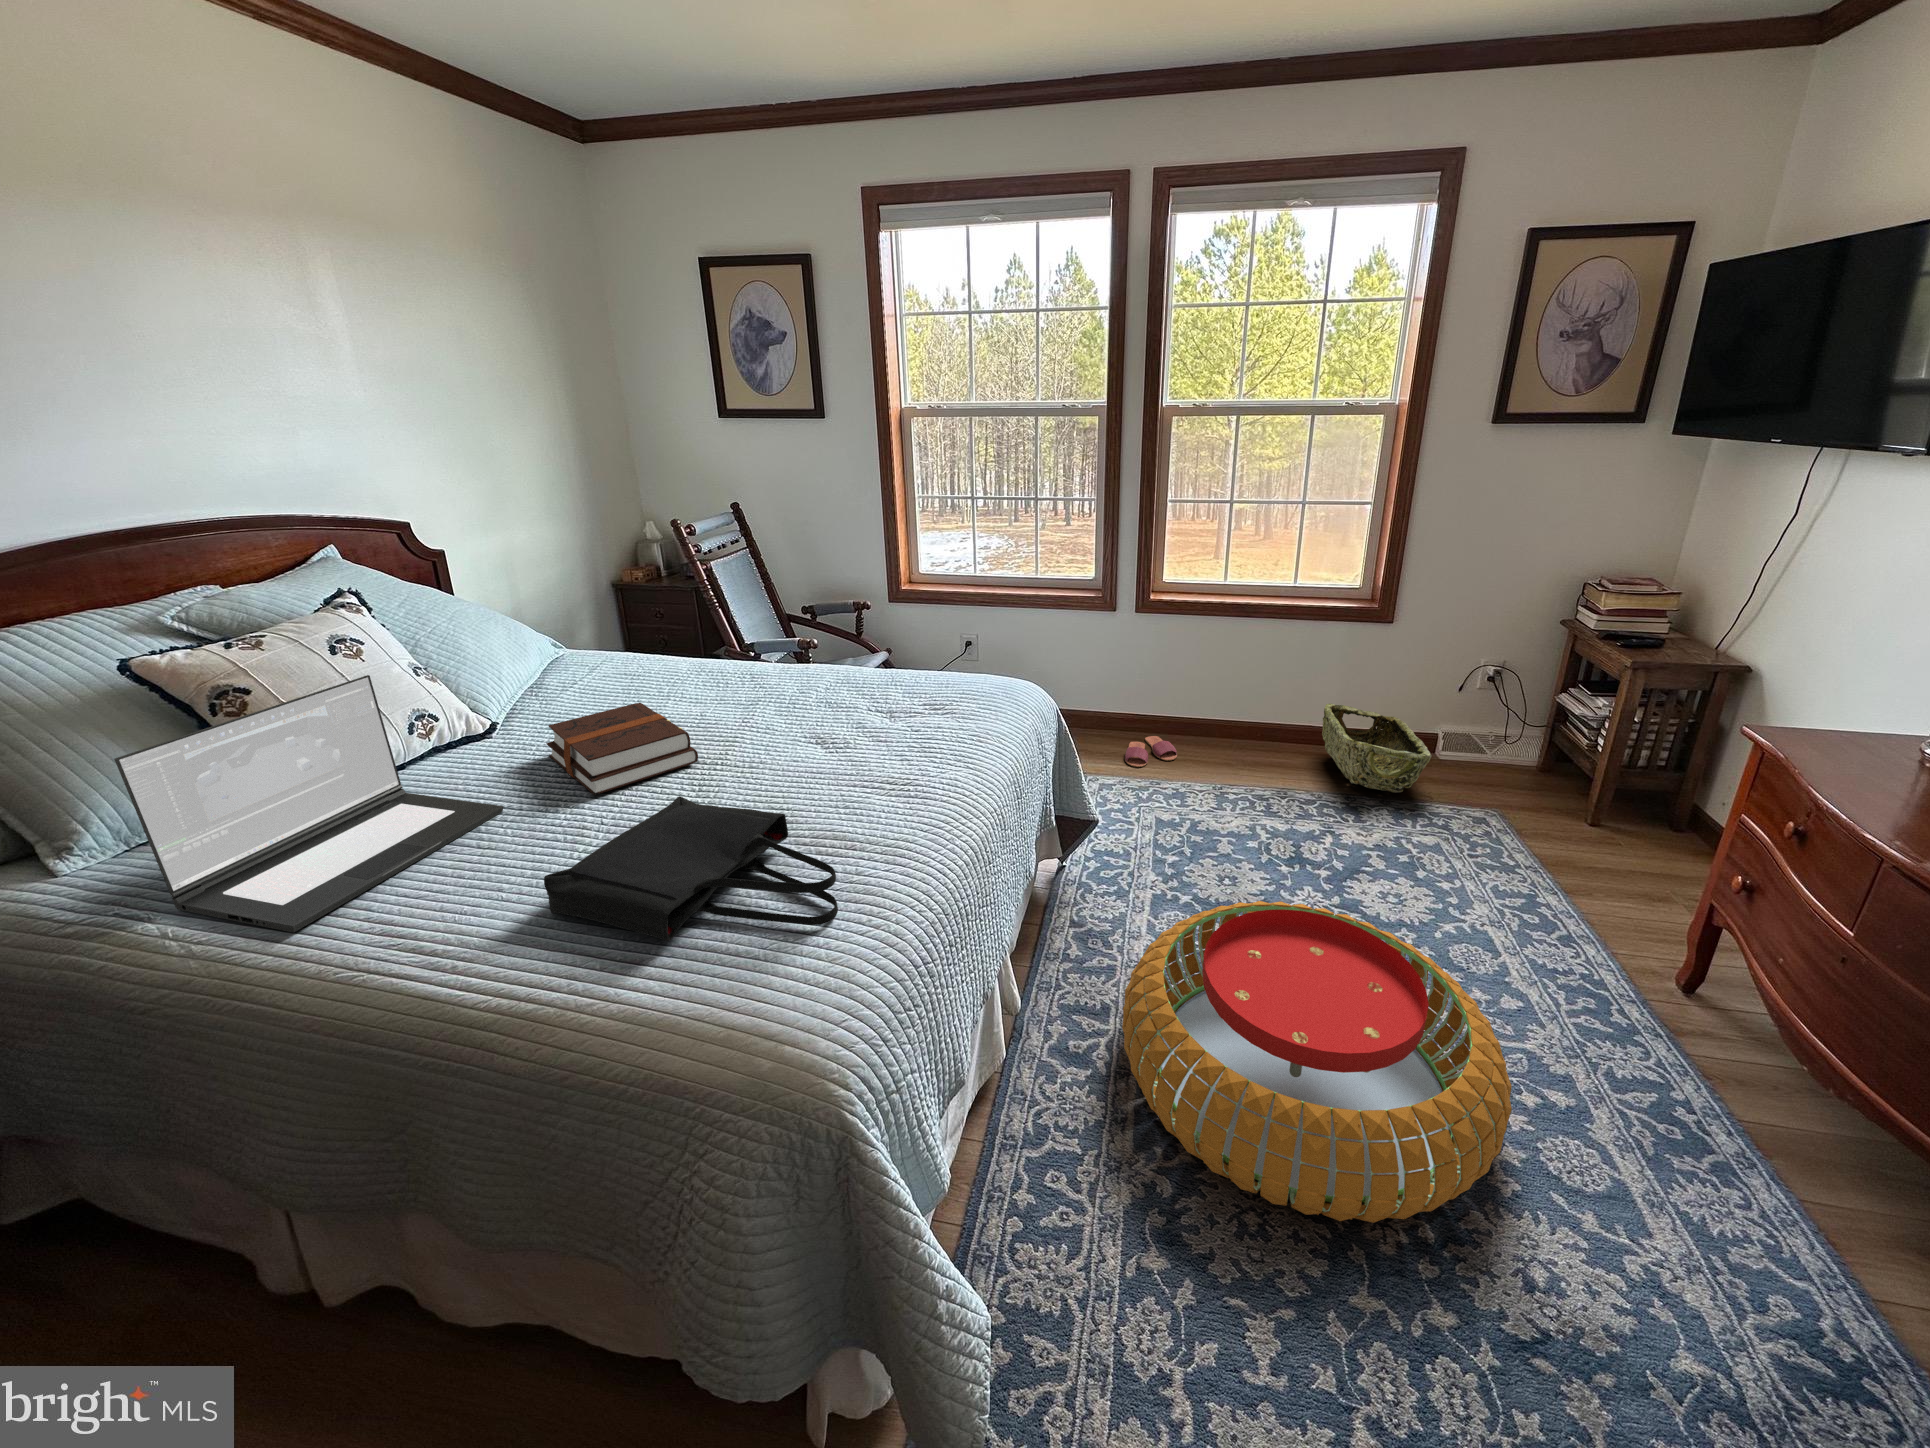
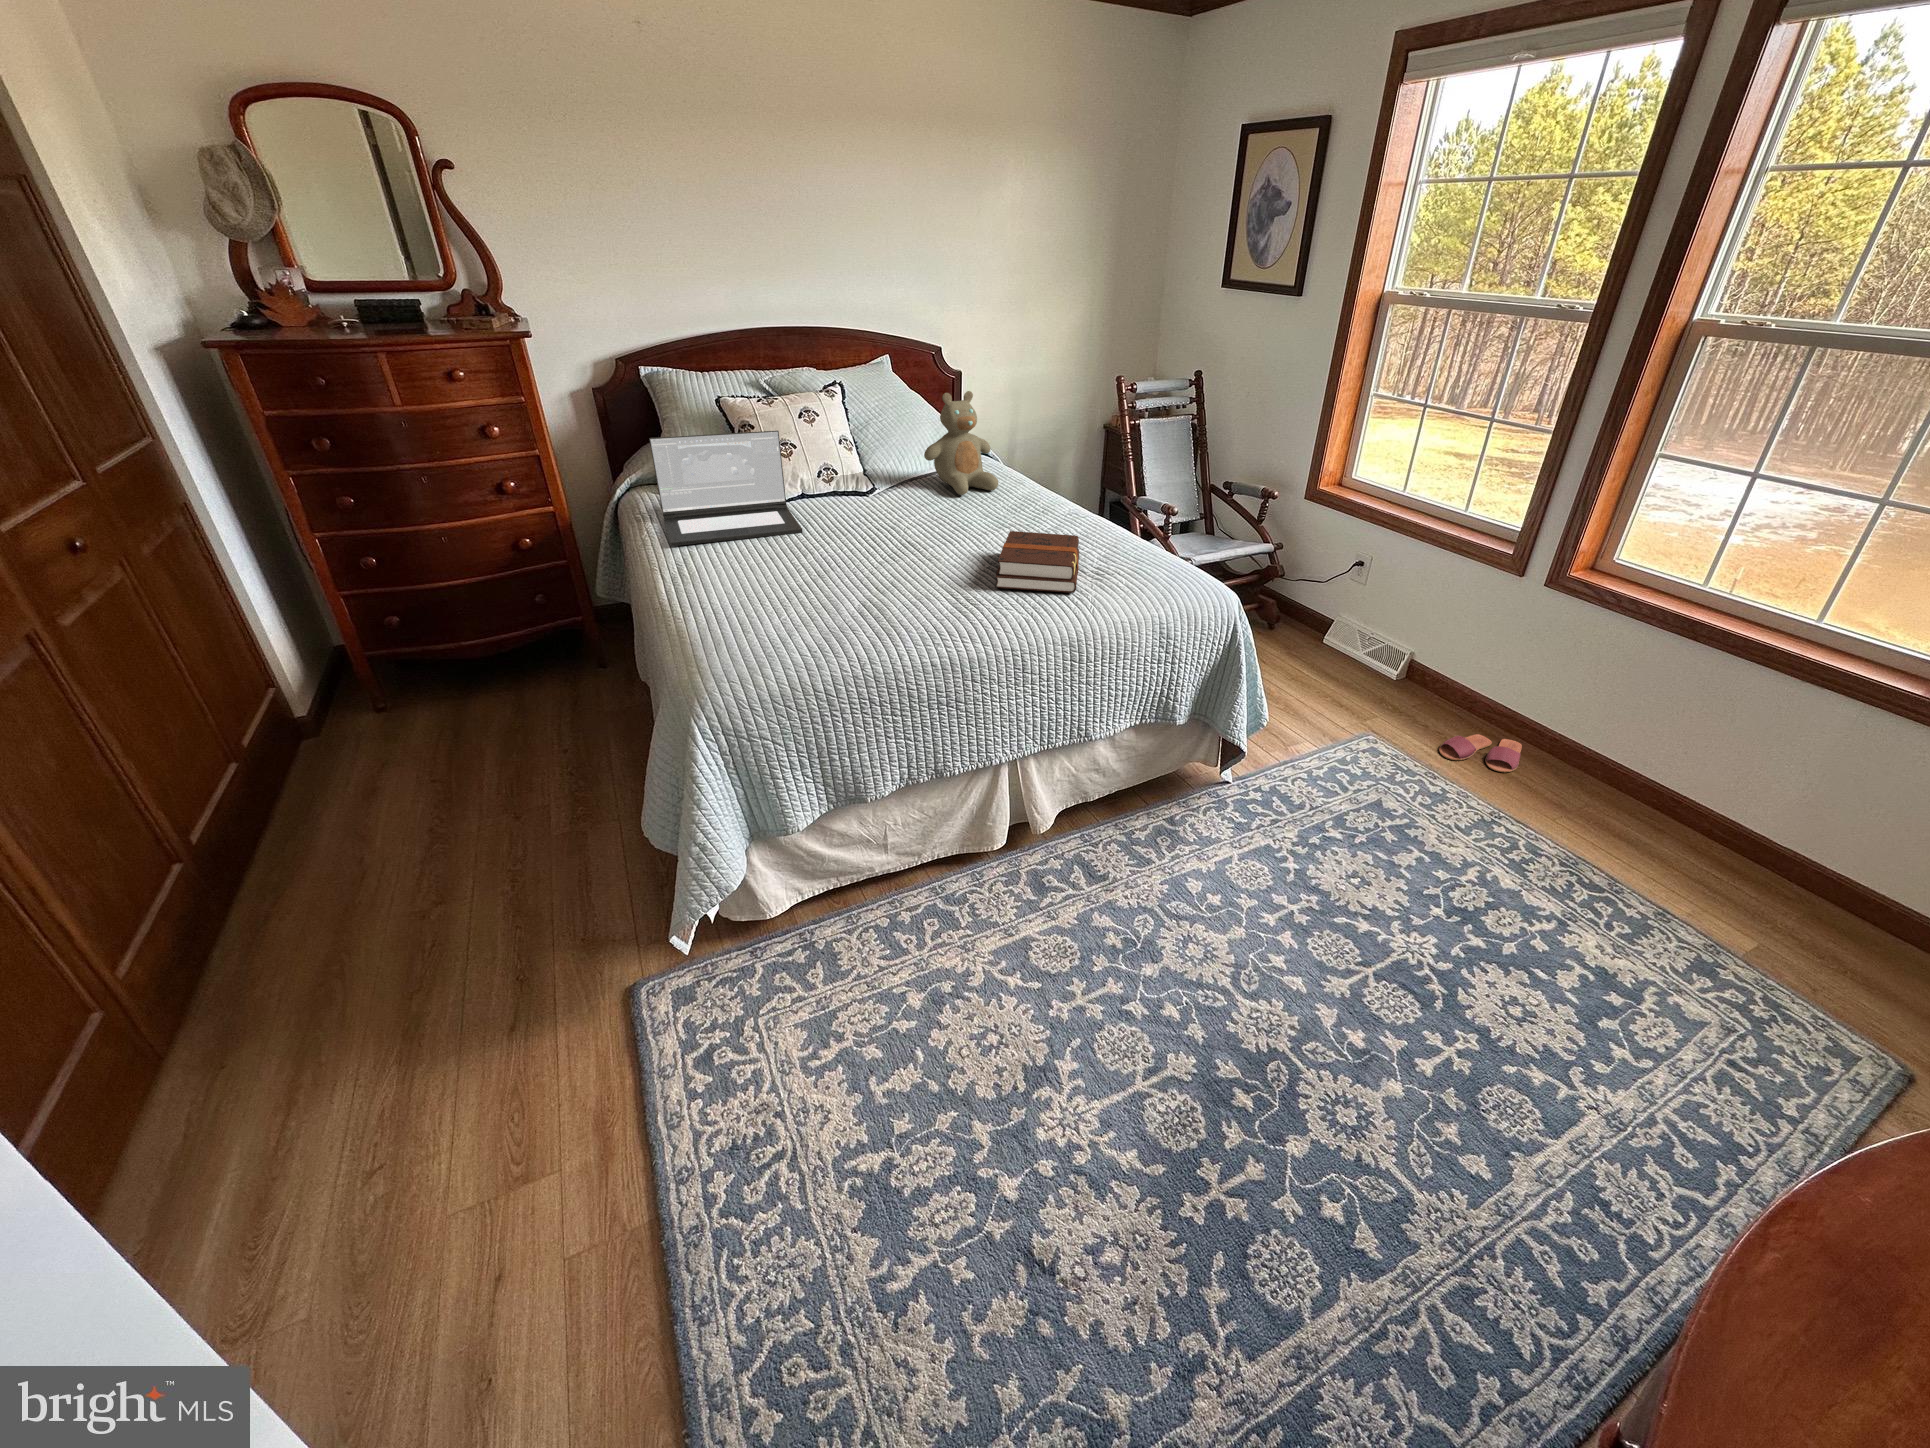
teddy bear: none [557,561,665,692] -> present [924,391,998,495]
hardback book: present [546,703,698,795] -> present [995,531,1079,593]
woven basket: present [1322,704,1432,792] -> none [1689,806,1898,961]
tote bag: present [544,796,838,941] -> none [731,553,862,644]
pouf: present [1122,901,1512,1223] -> none [989,843,1359,1174]

